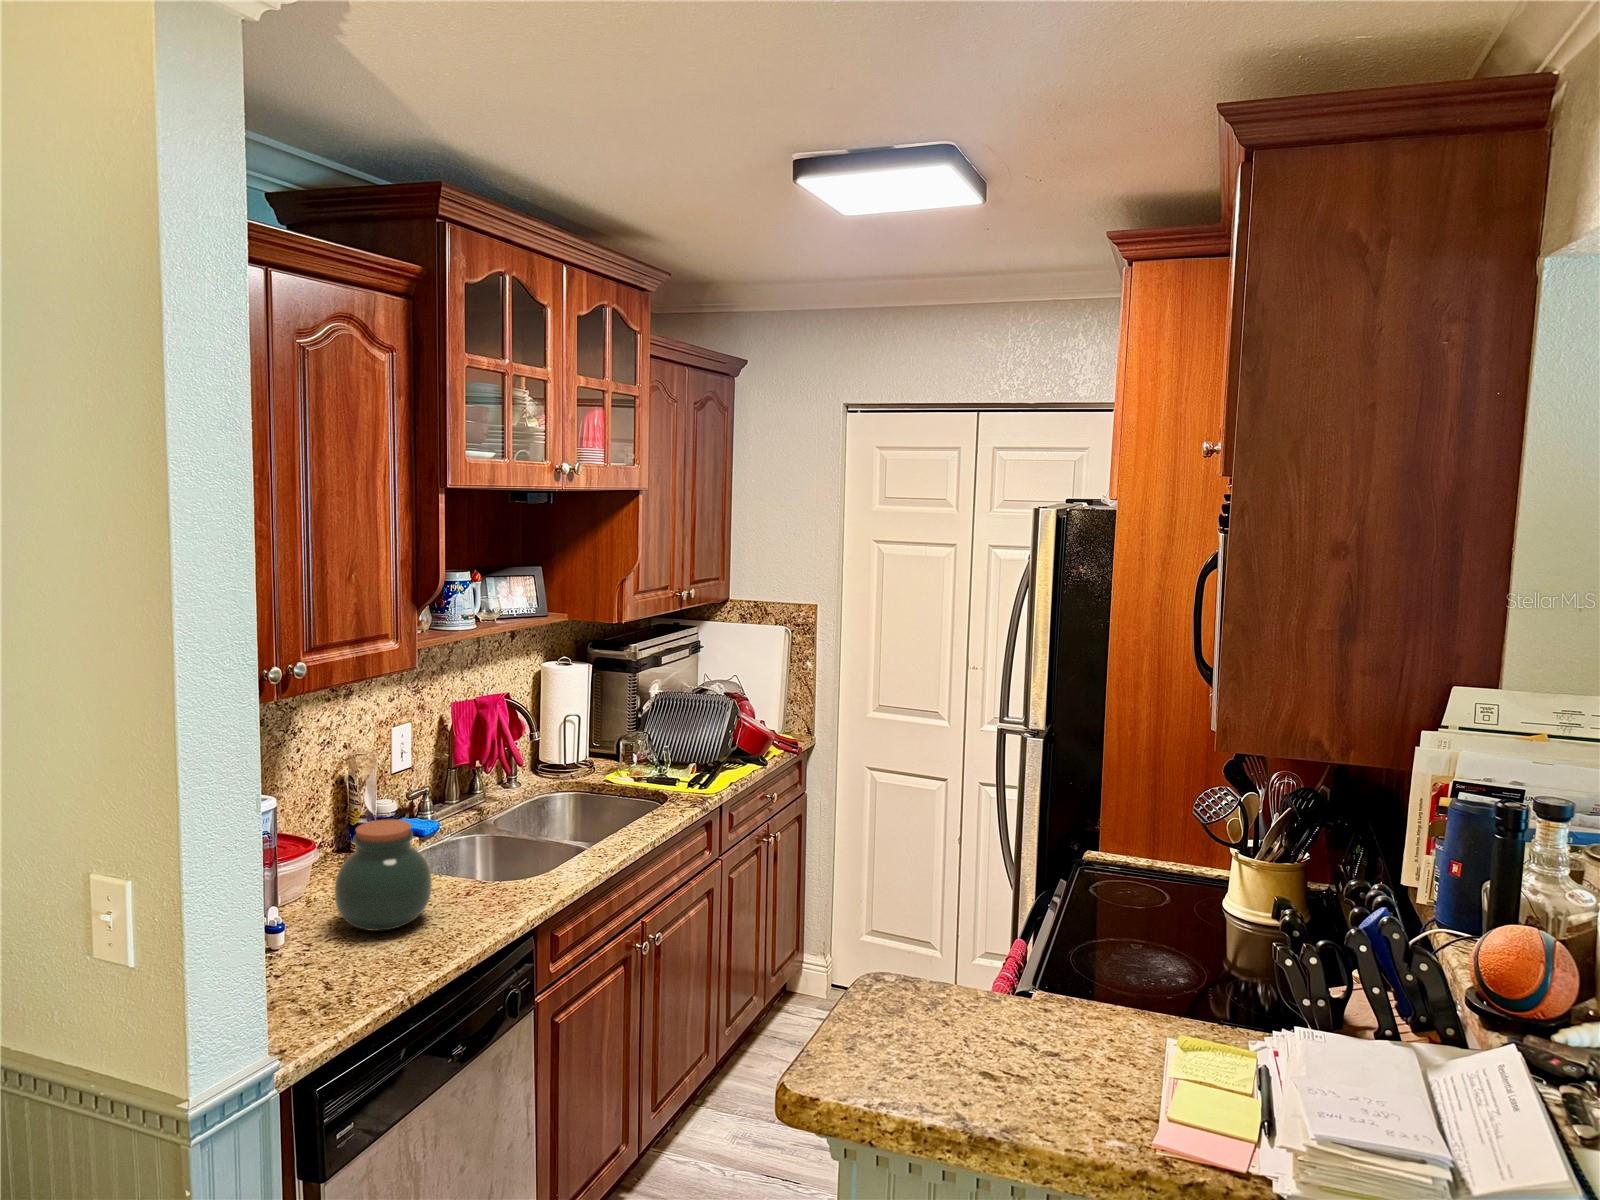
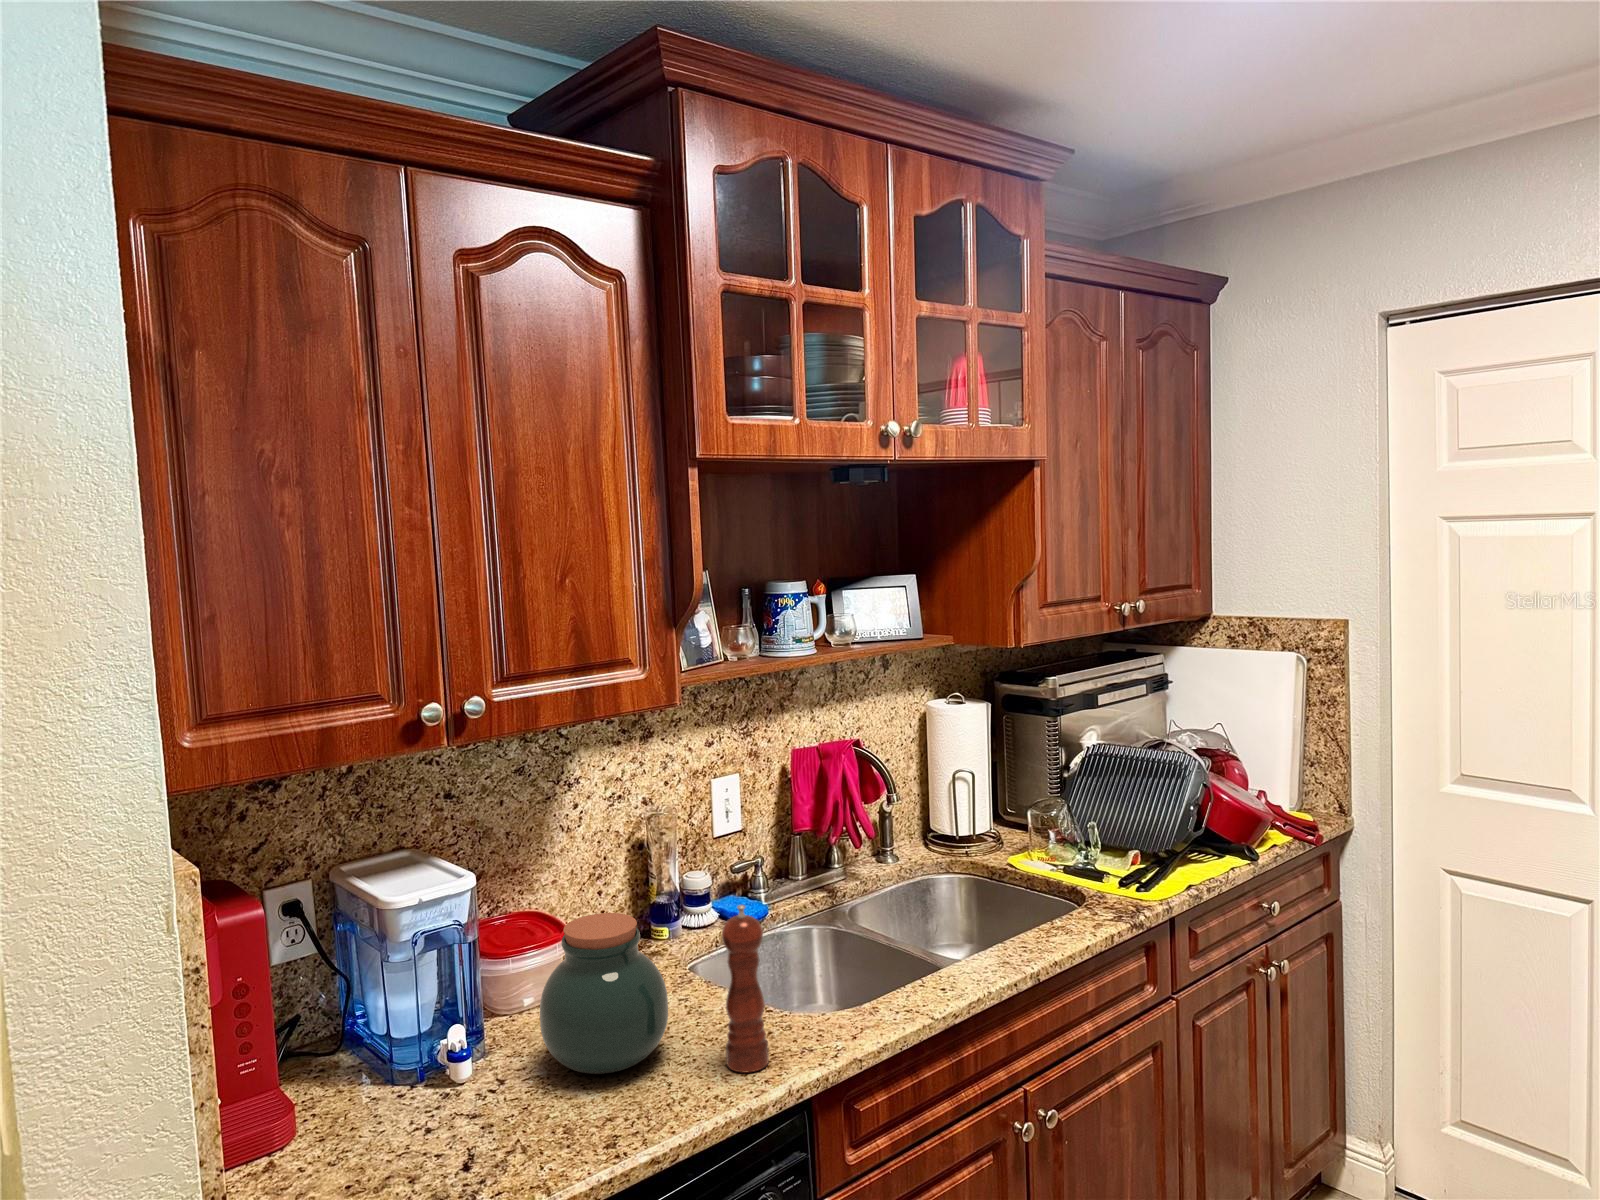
pepper mill: none [475,804,505,916] -> present [722,905,769,1073]

